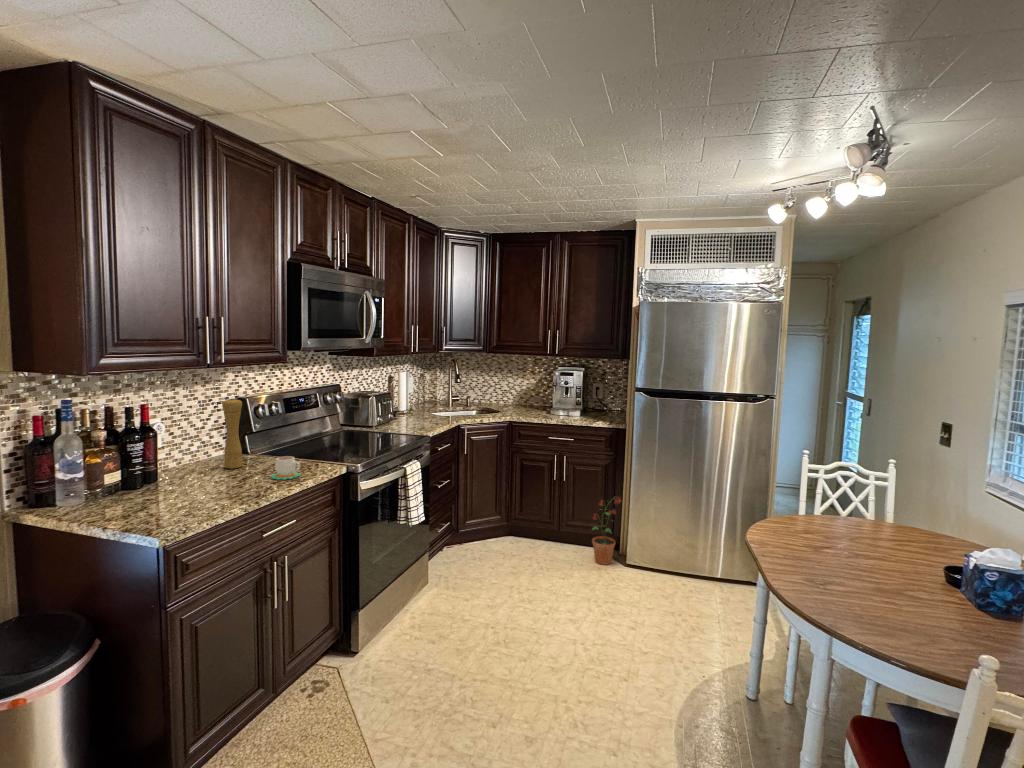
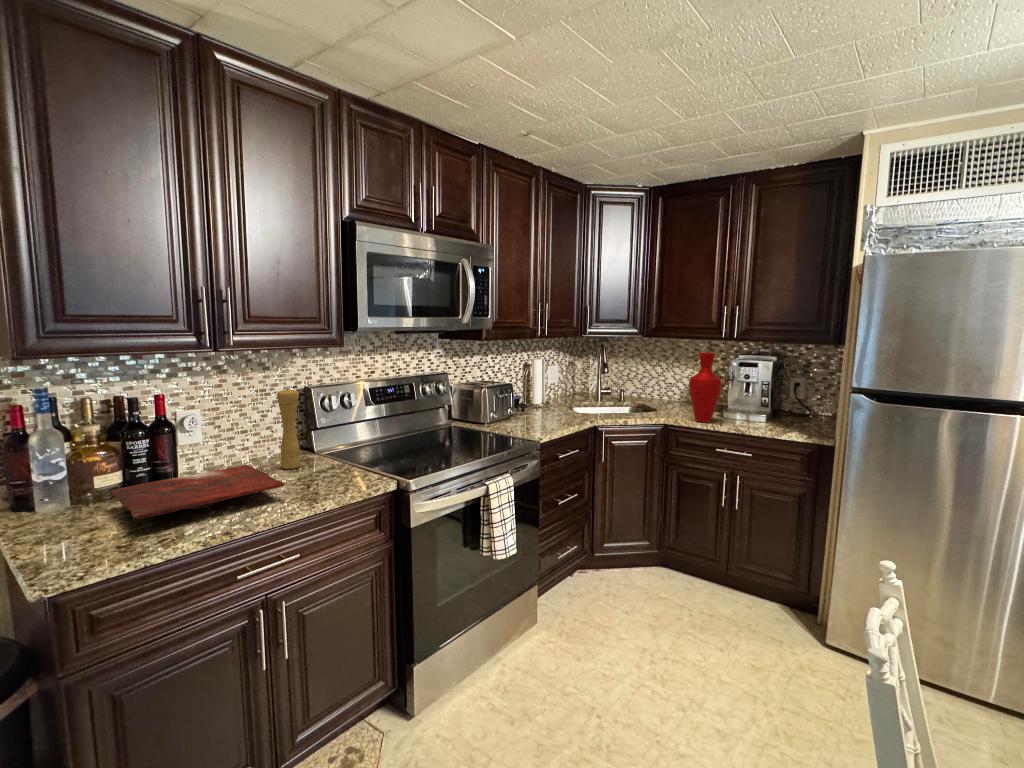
vase: none [527,365,550,418] -> present [689,352,722,423]
mug: present [271,456,300,480] -> none [307,462,342,492]
cutting board: none [103,465,262,504] -> present [110,465,284,519]
potted plant: present [592,497,621,565] -> none [769,544,824,639]

